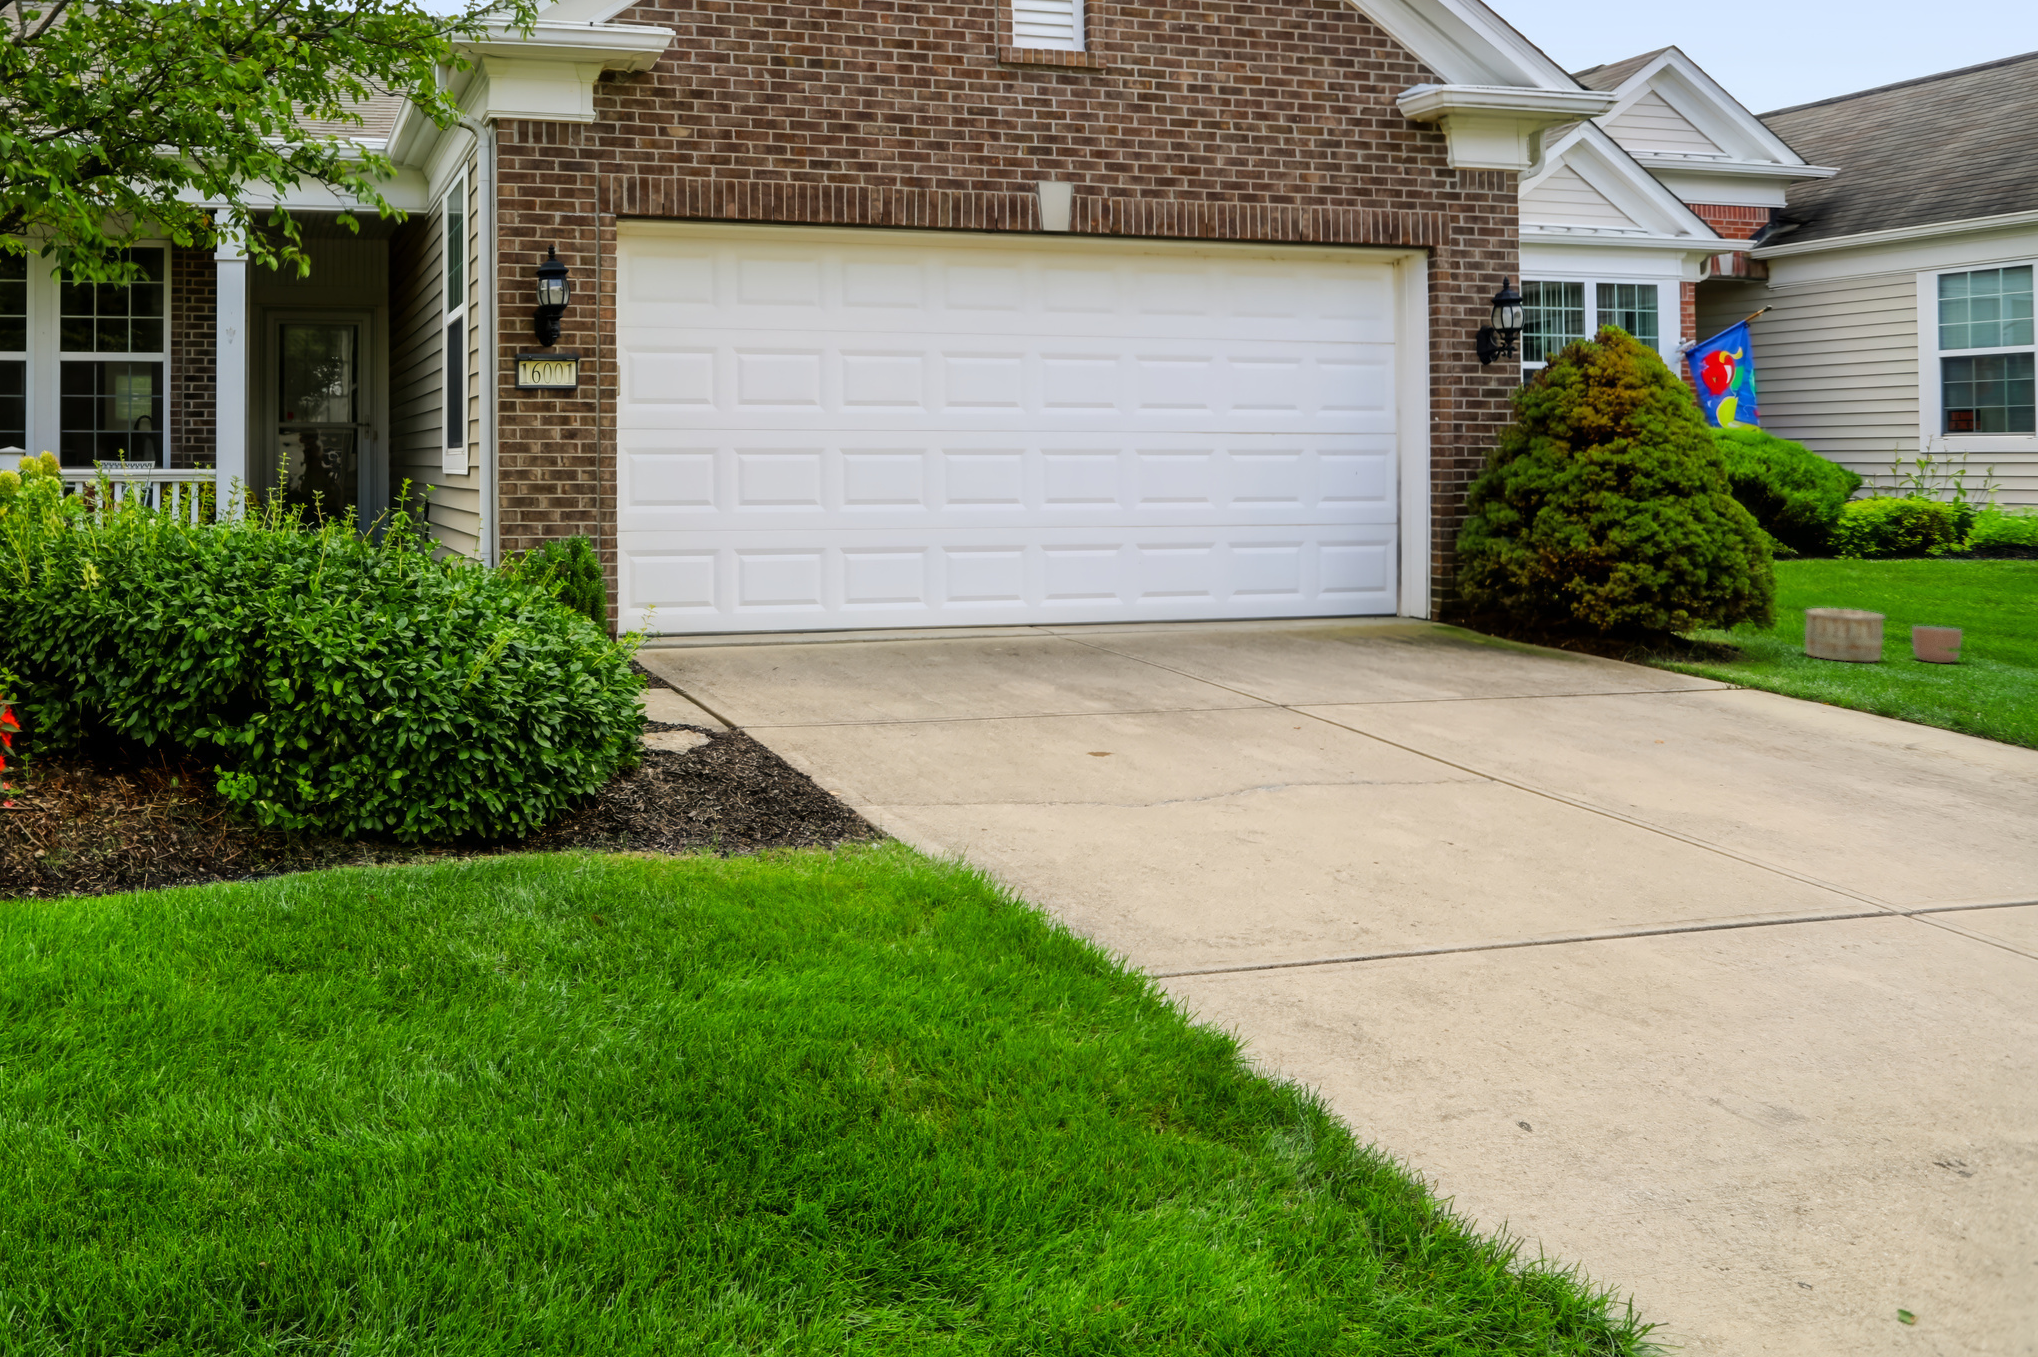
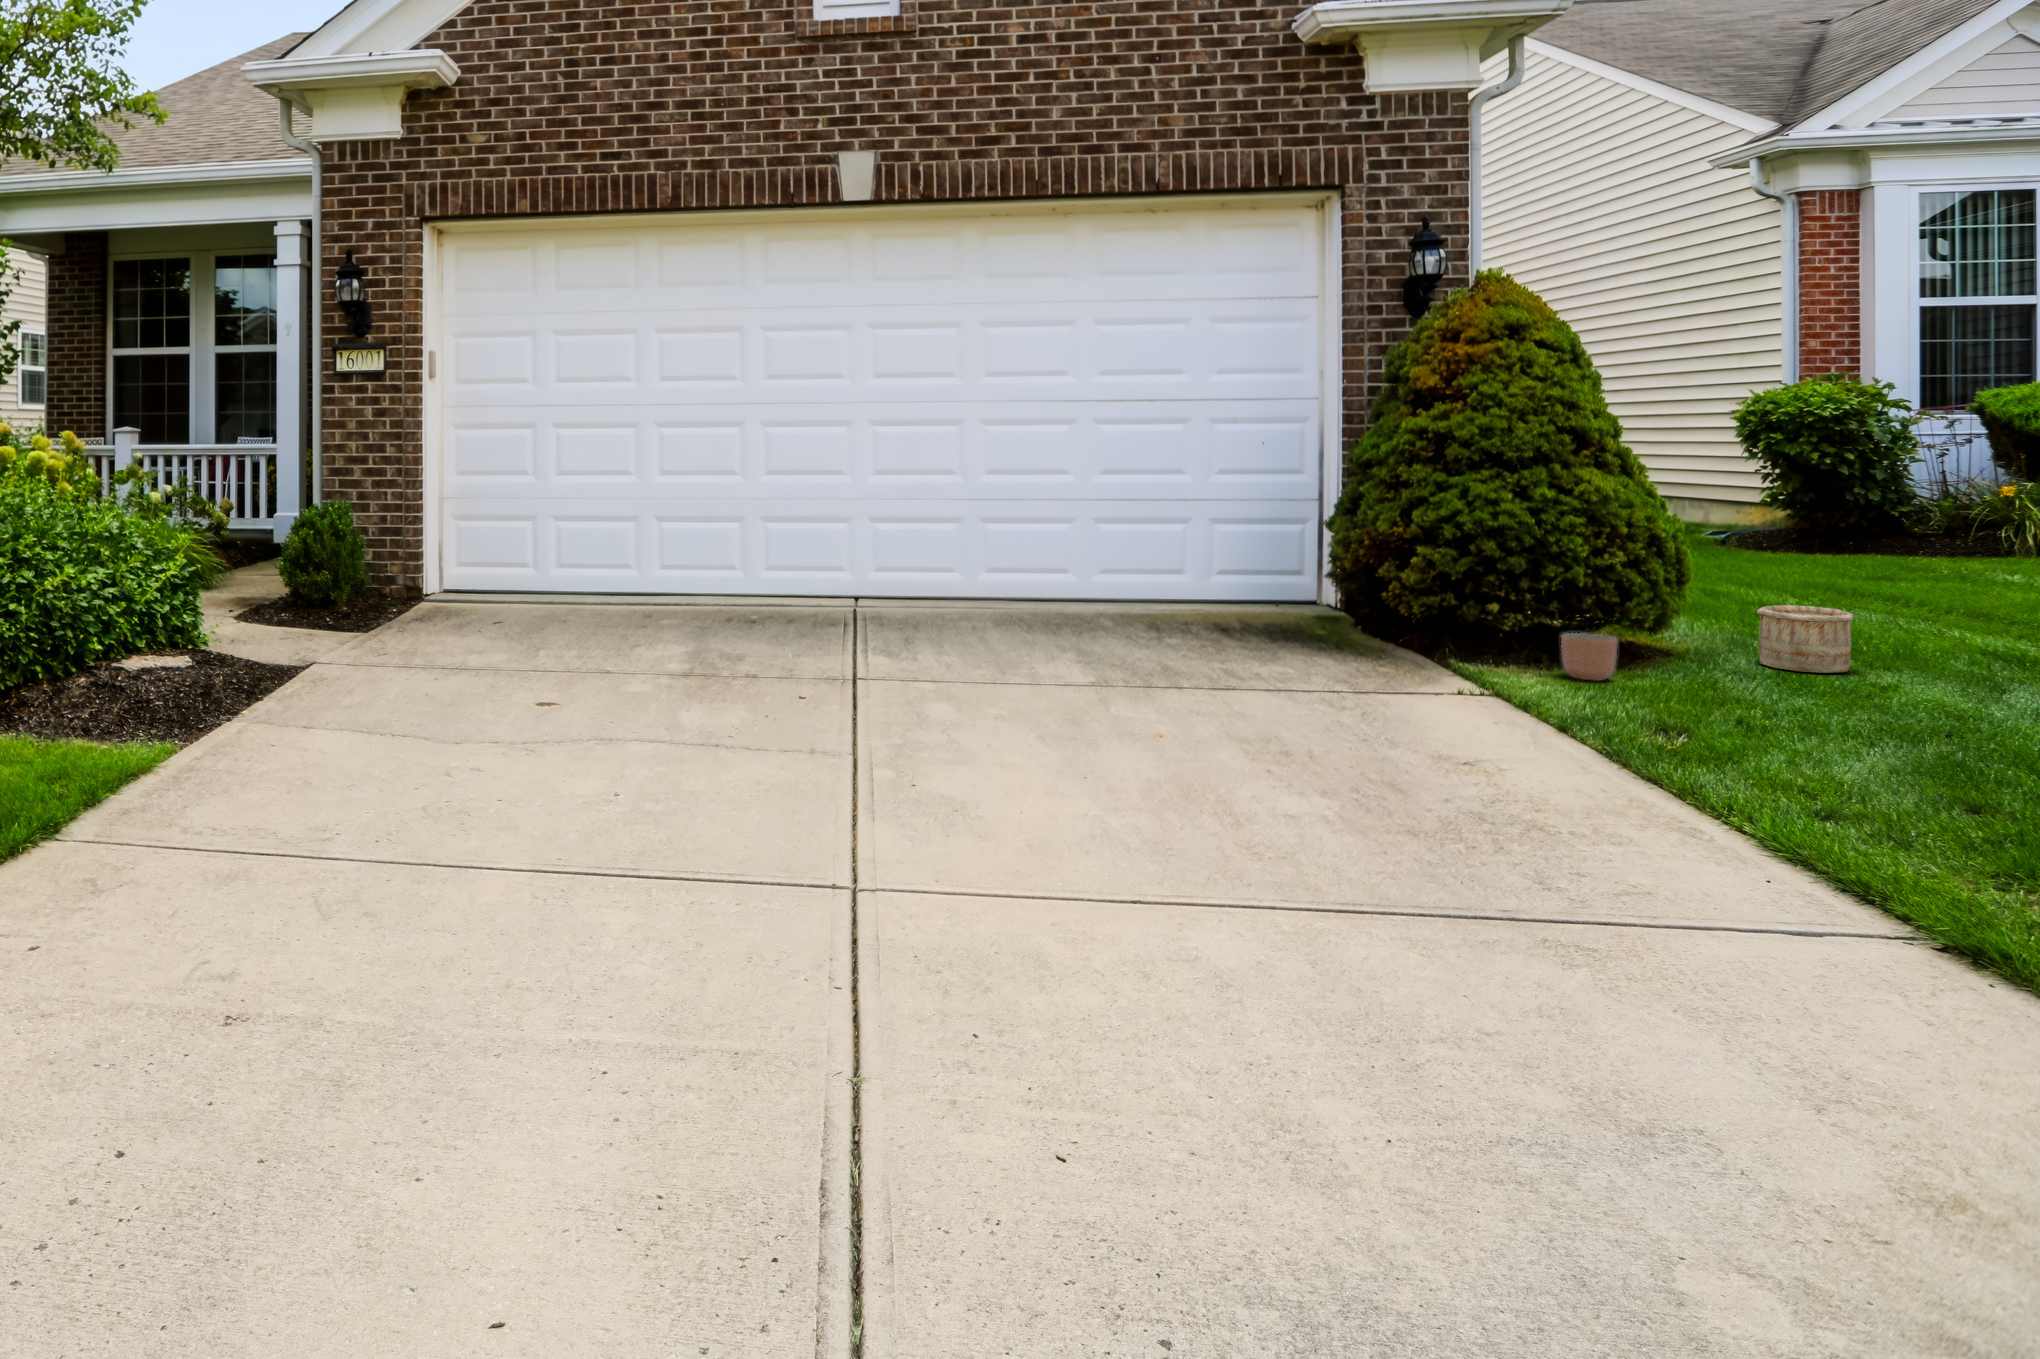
planter: present [1912,626,1962,663] -> present [1561,633,1617,681]

